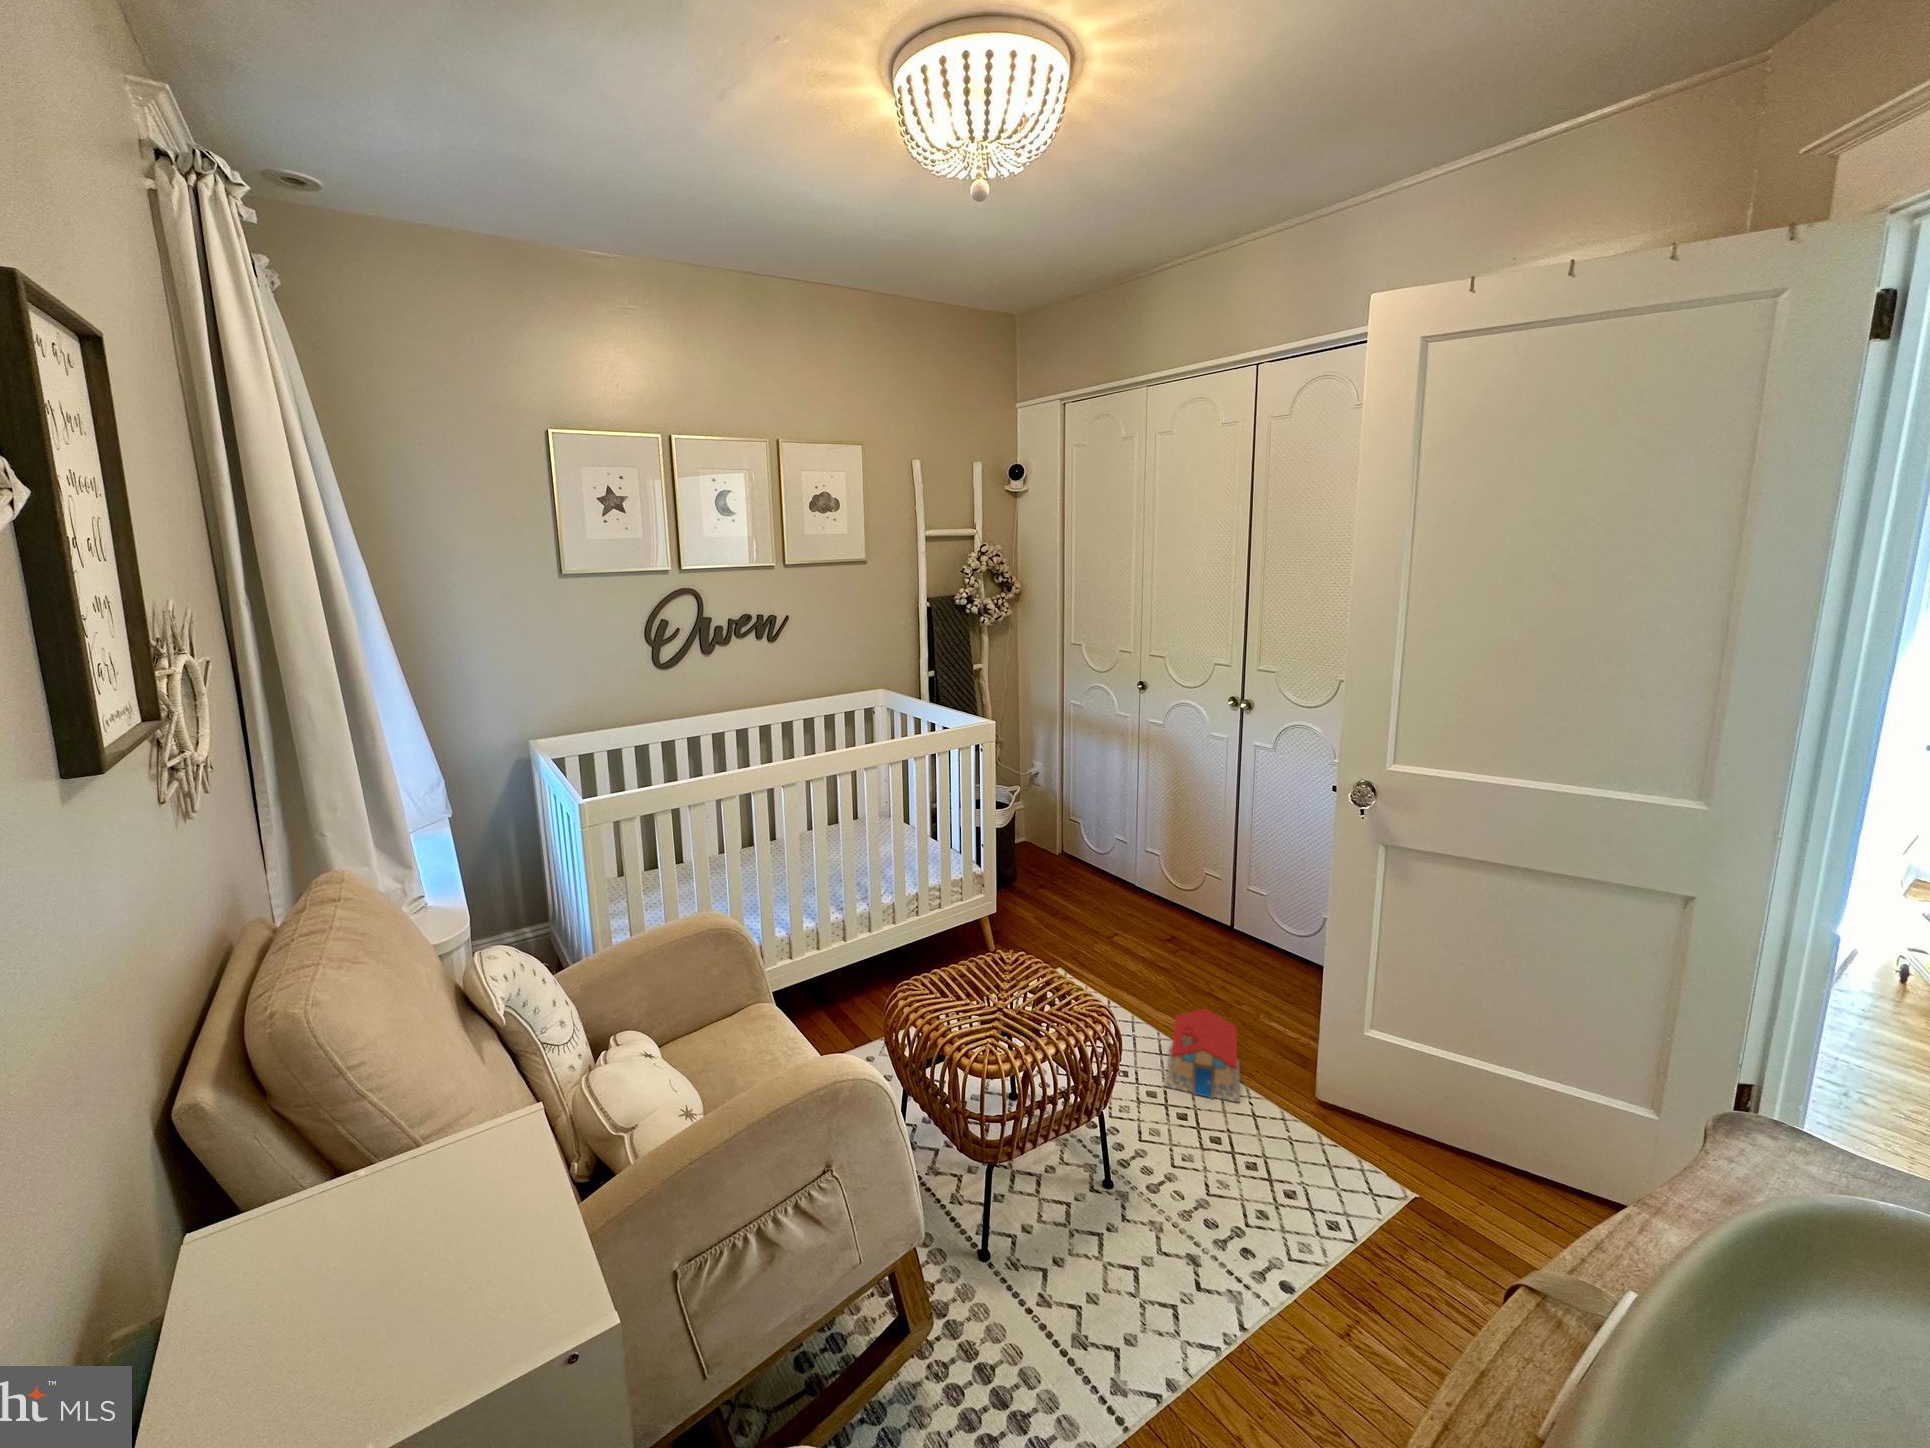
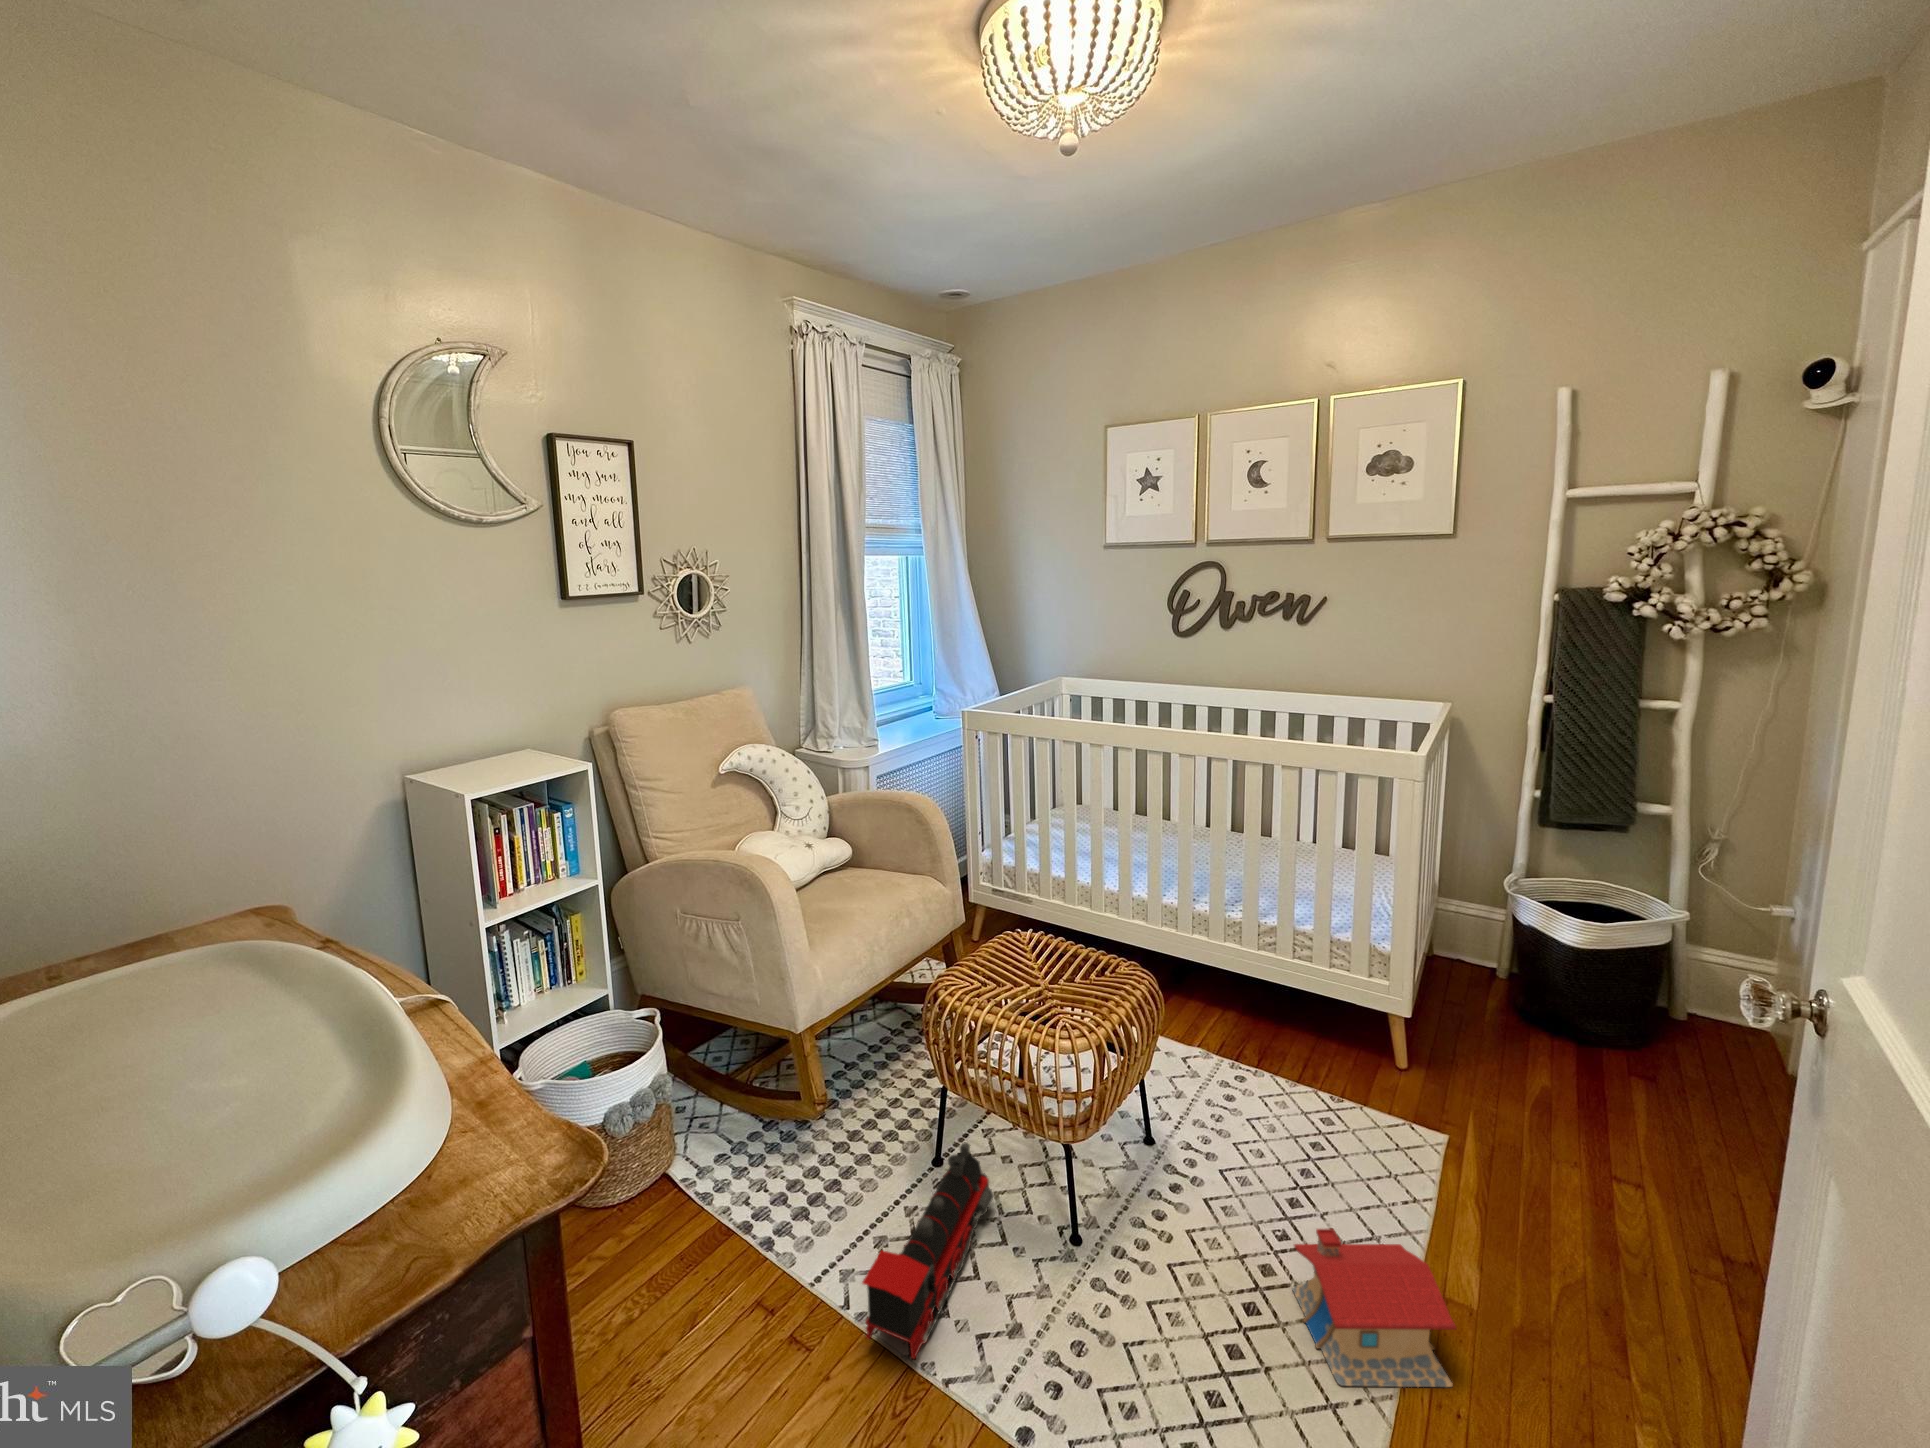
toy train: none [1023,1184,1241,1381] -> present [862,1142,993,1359]

